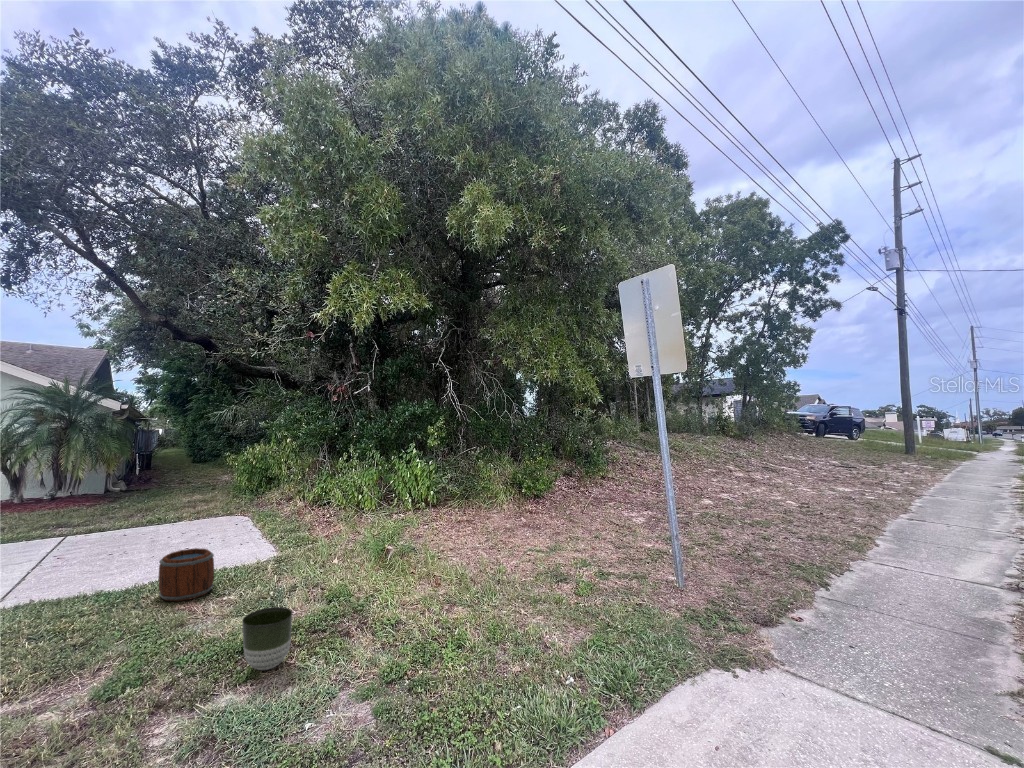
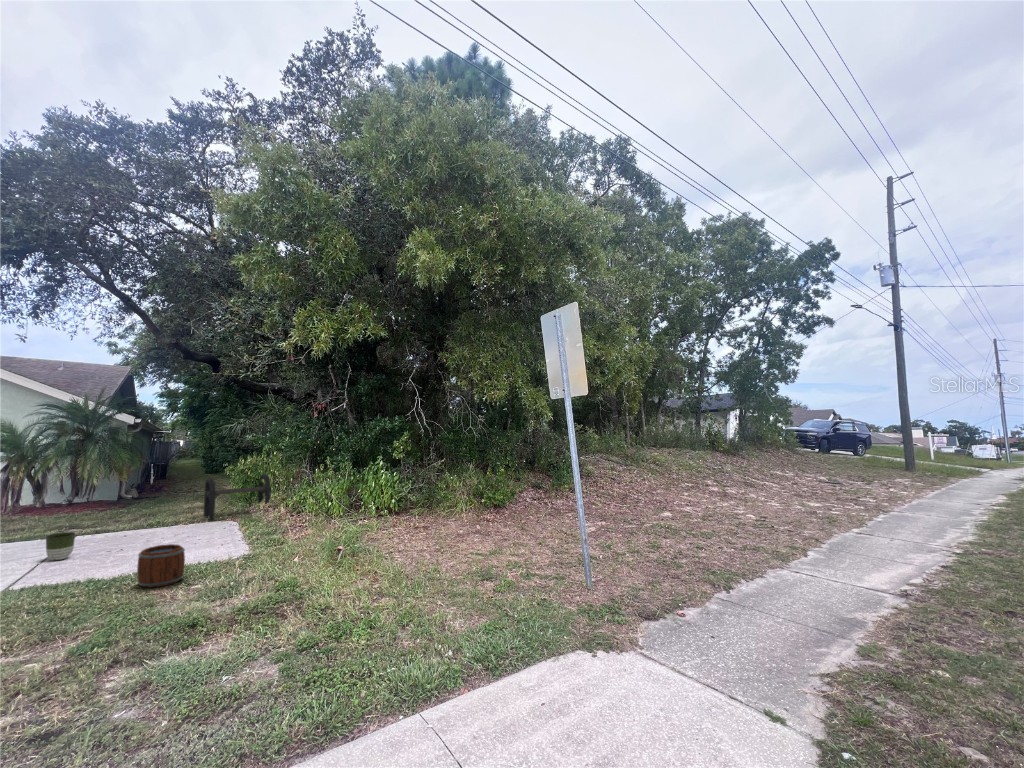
bench: none [209,464,283,518] -> present [204,474,270,521]
planter: present [242,607,292,670] -> present [46,532,75,560]

